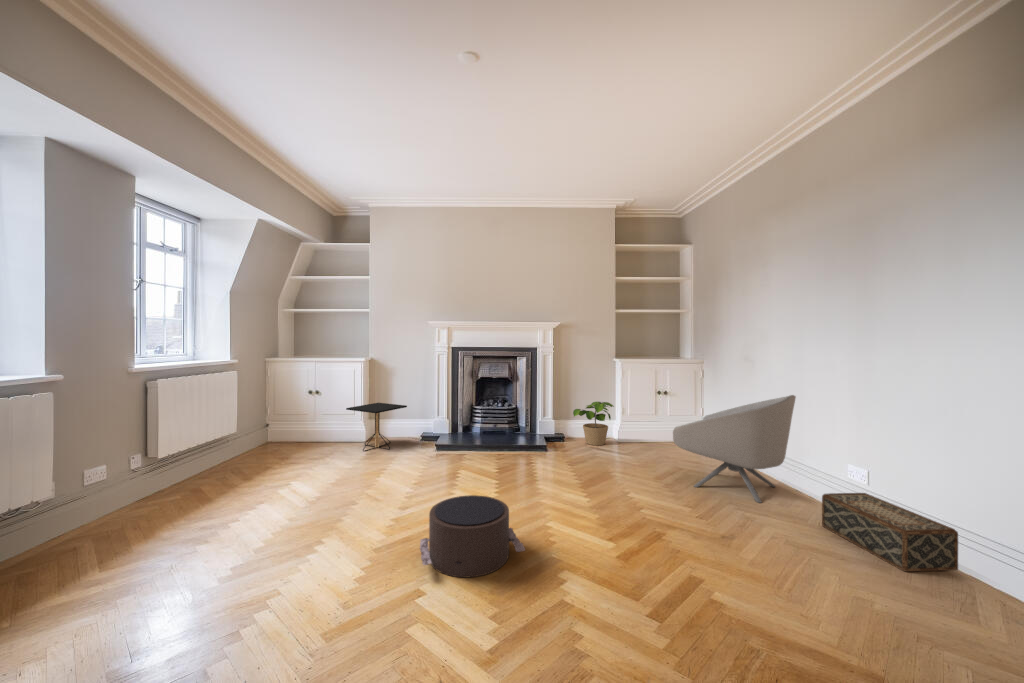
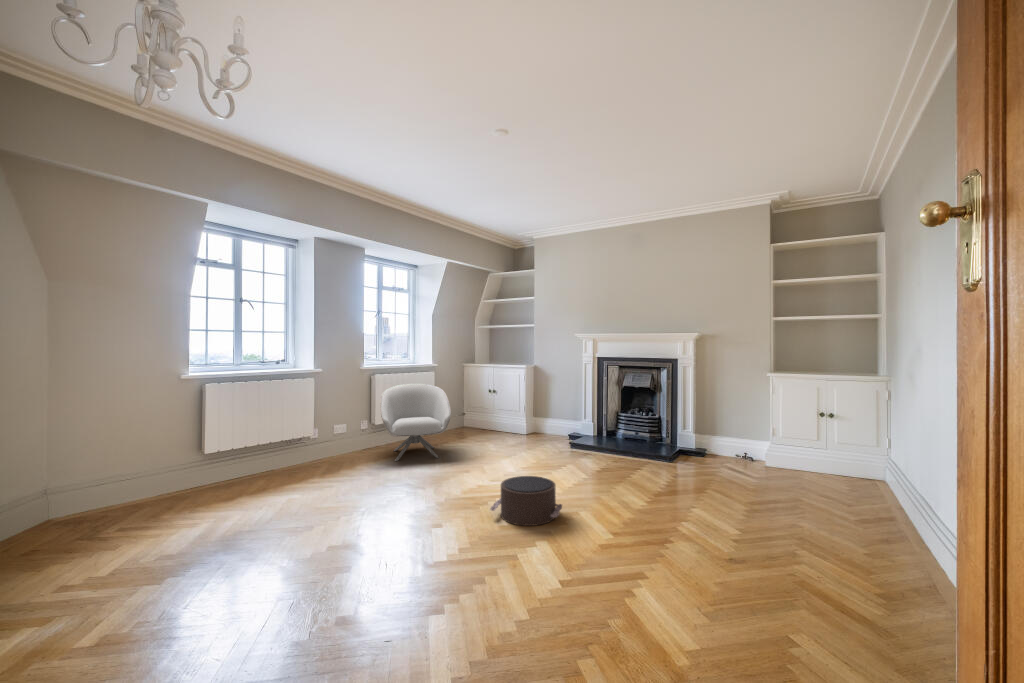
armchair: present [673,395,796,503] -> present [380,384,451,461]
potted plant: present [573,402,614,445] -> none [712,419,758,466]
side table: present [346,403,407,451] -> none [509,402,556,442]
woven basket: present [822,493,958,572] -> none [874,536,967,630]

